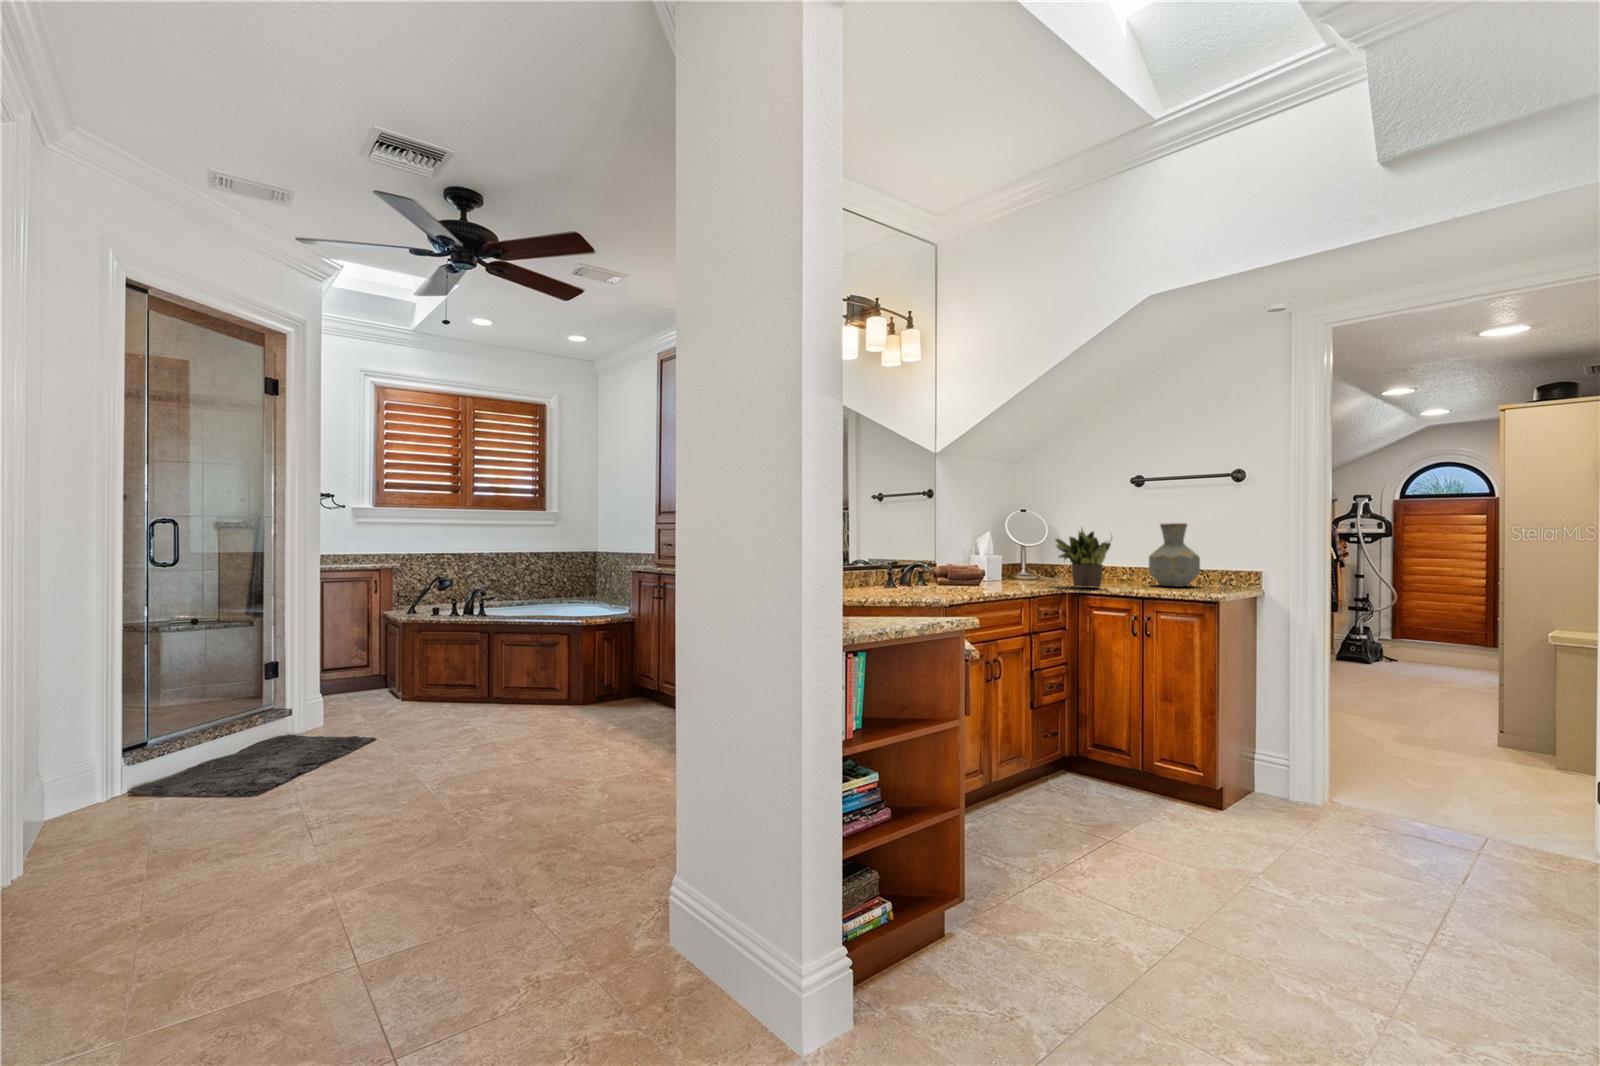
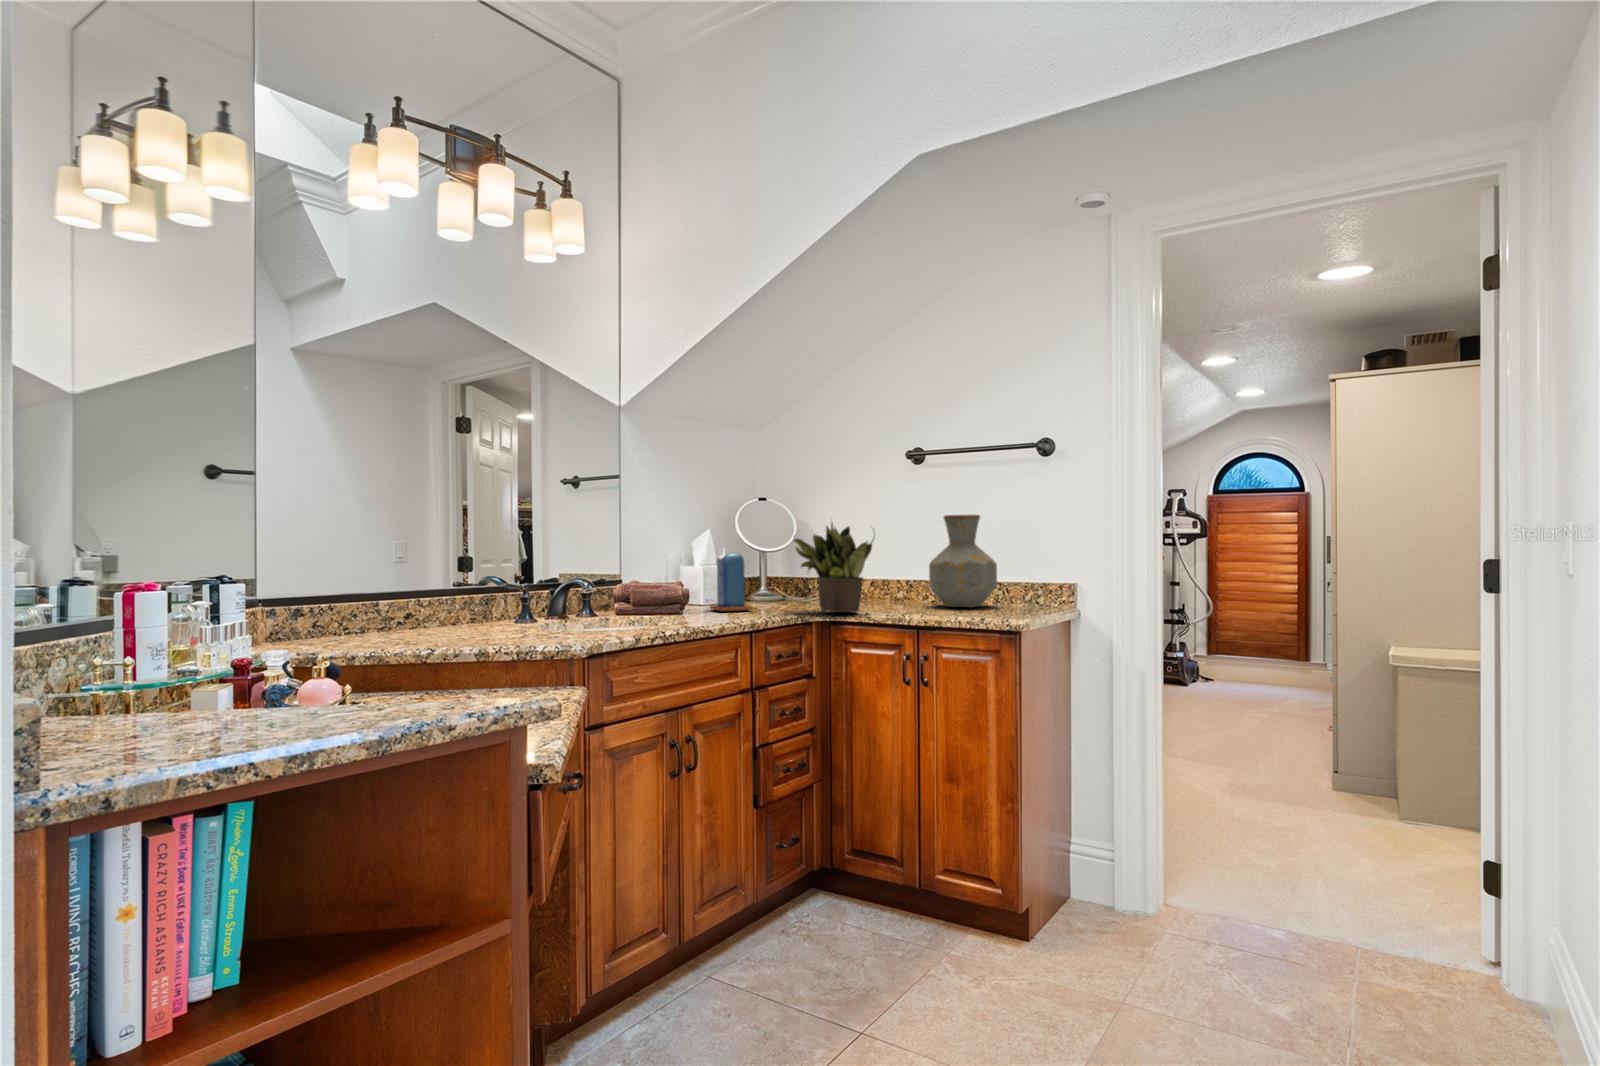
candle: none [995,544,1026,585] -> present [709,549,753,611]

